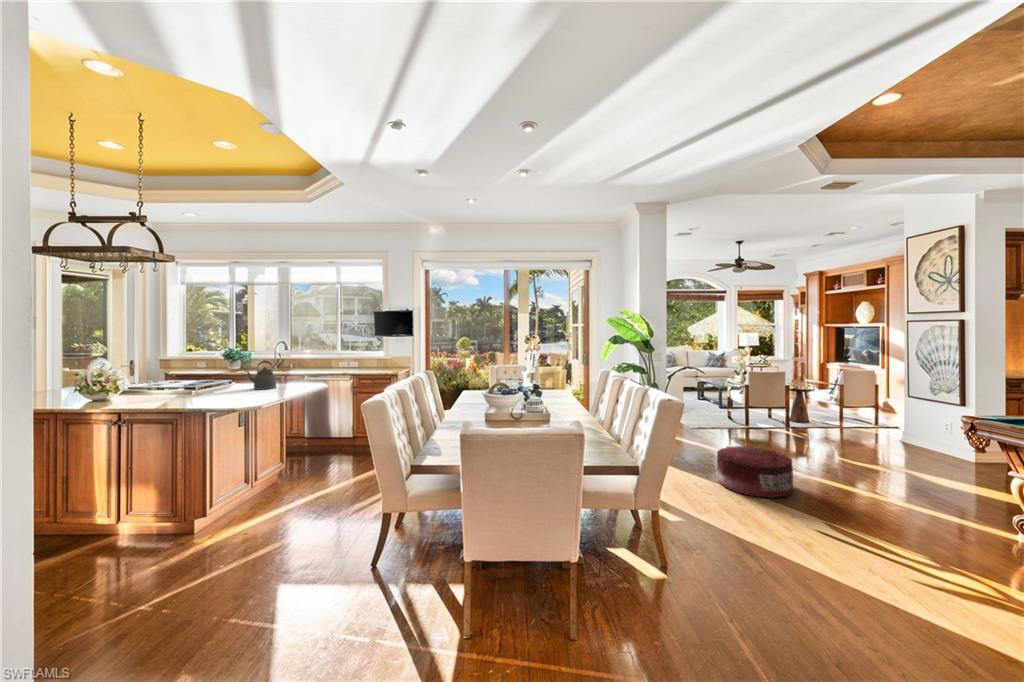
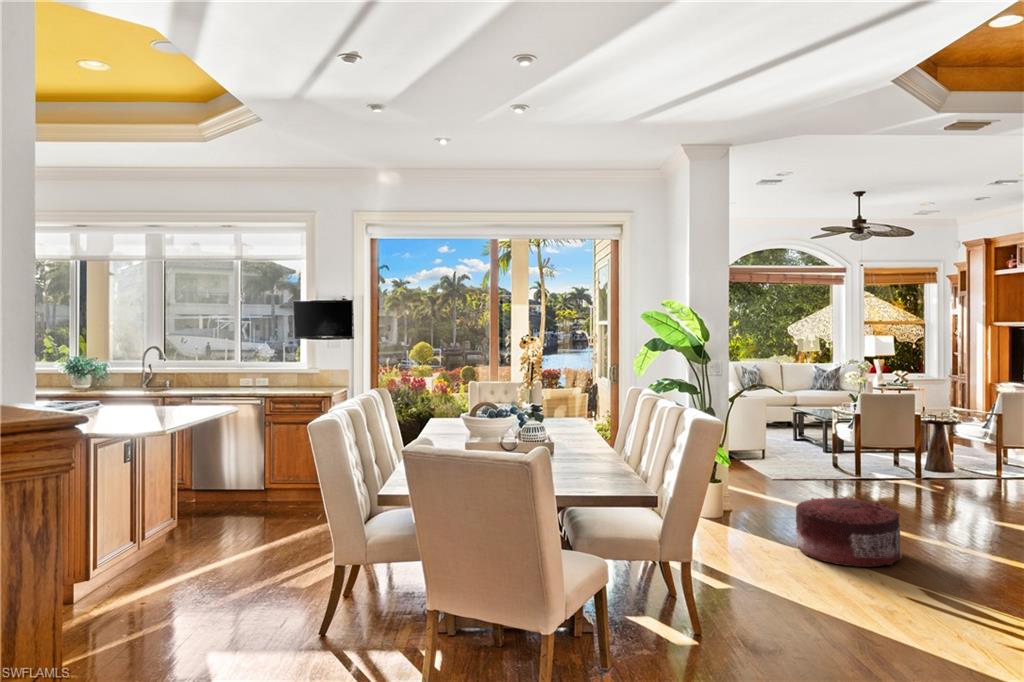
kettle: present [246,361,276,389] -> none [117,373,162,413]

